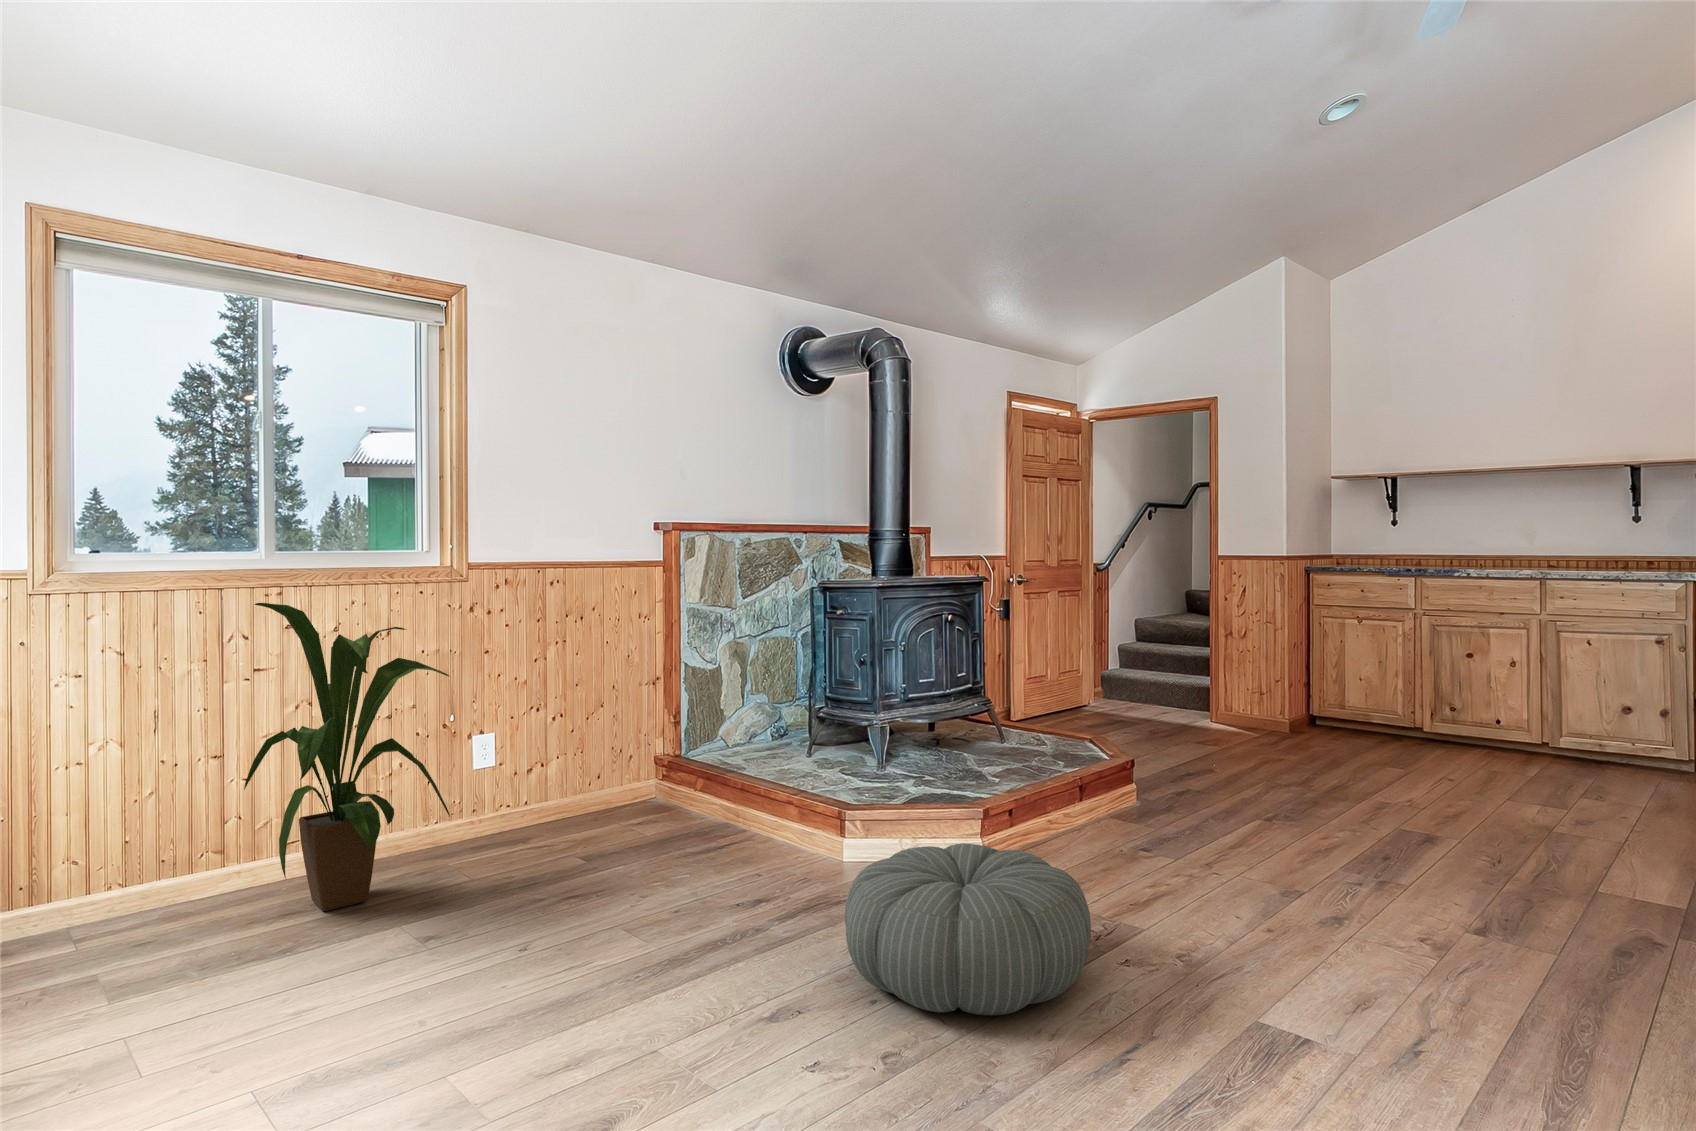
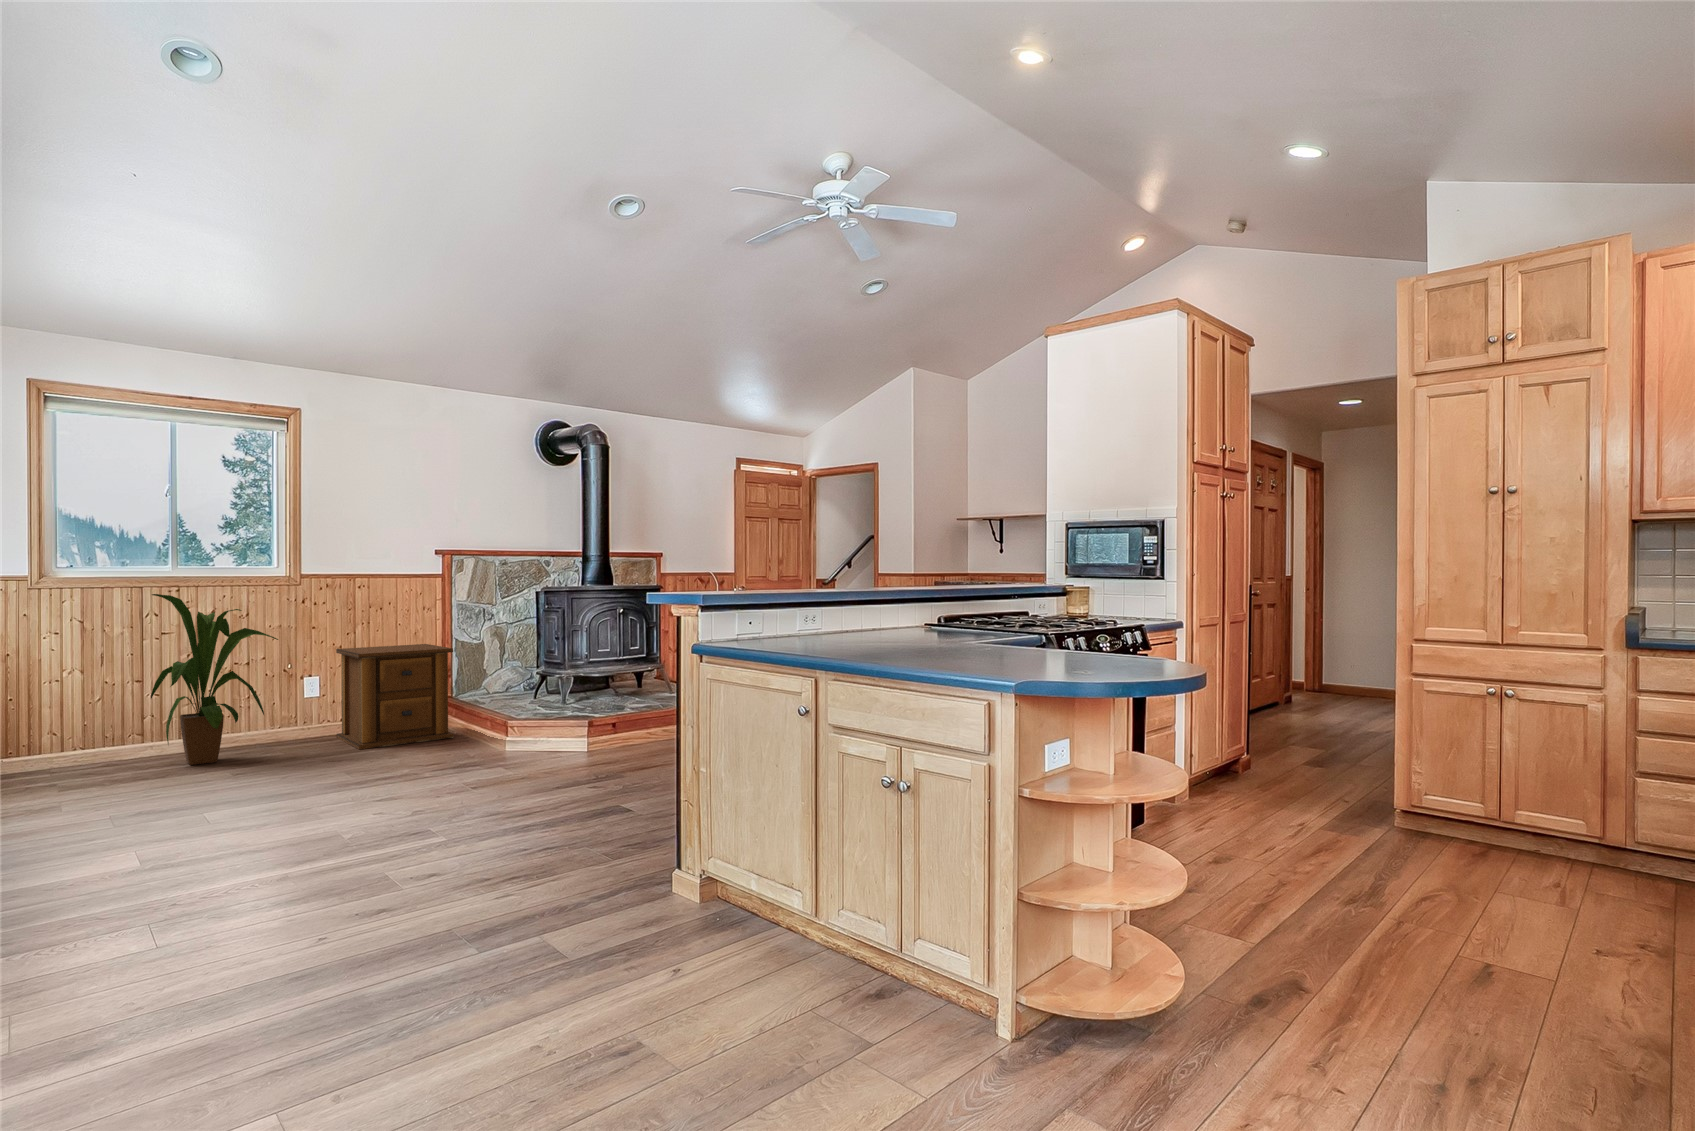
side table: none [522,672,720,862] -> present [336,644,454,749]
pouf: present [845,843,1091,1015] -> none [429,724,565,794]

